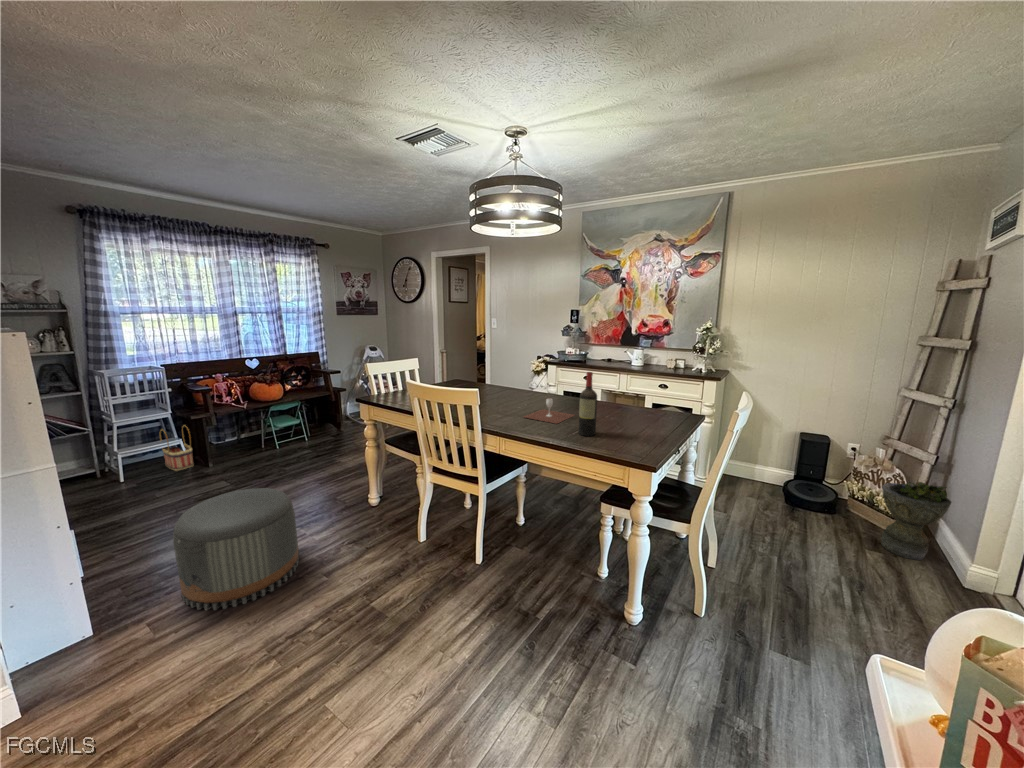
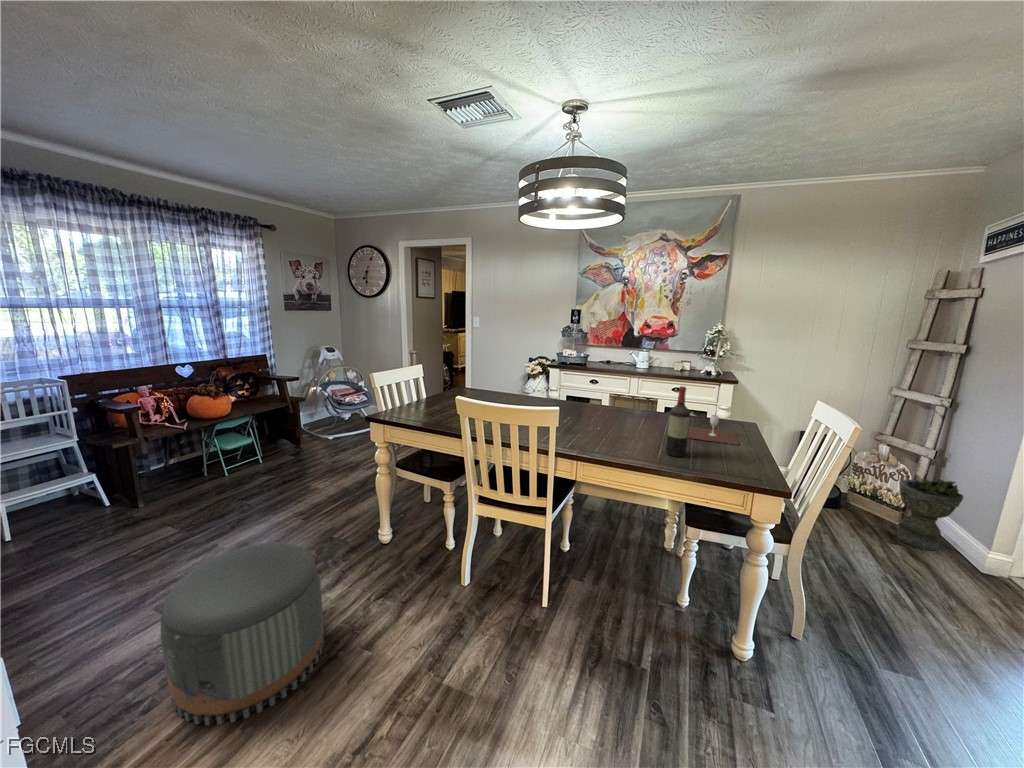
wine glass: present [524,398,575,424] -> present [688,415,739,445]
basket: present [160,427,194,471] -> none [62,456,115,518]

